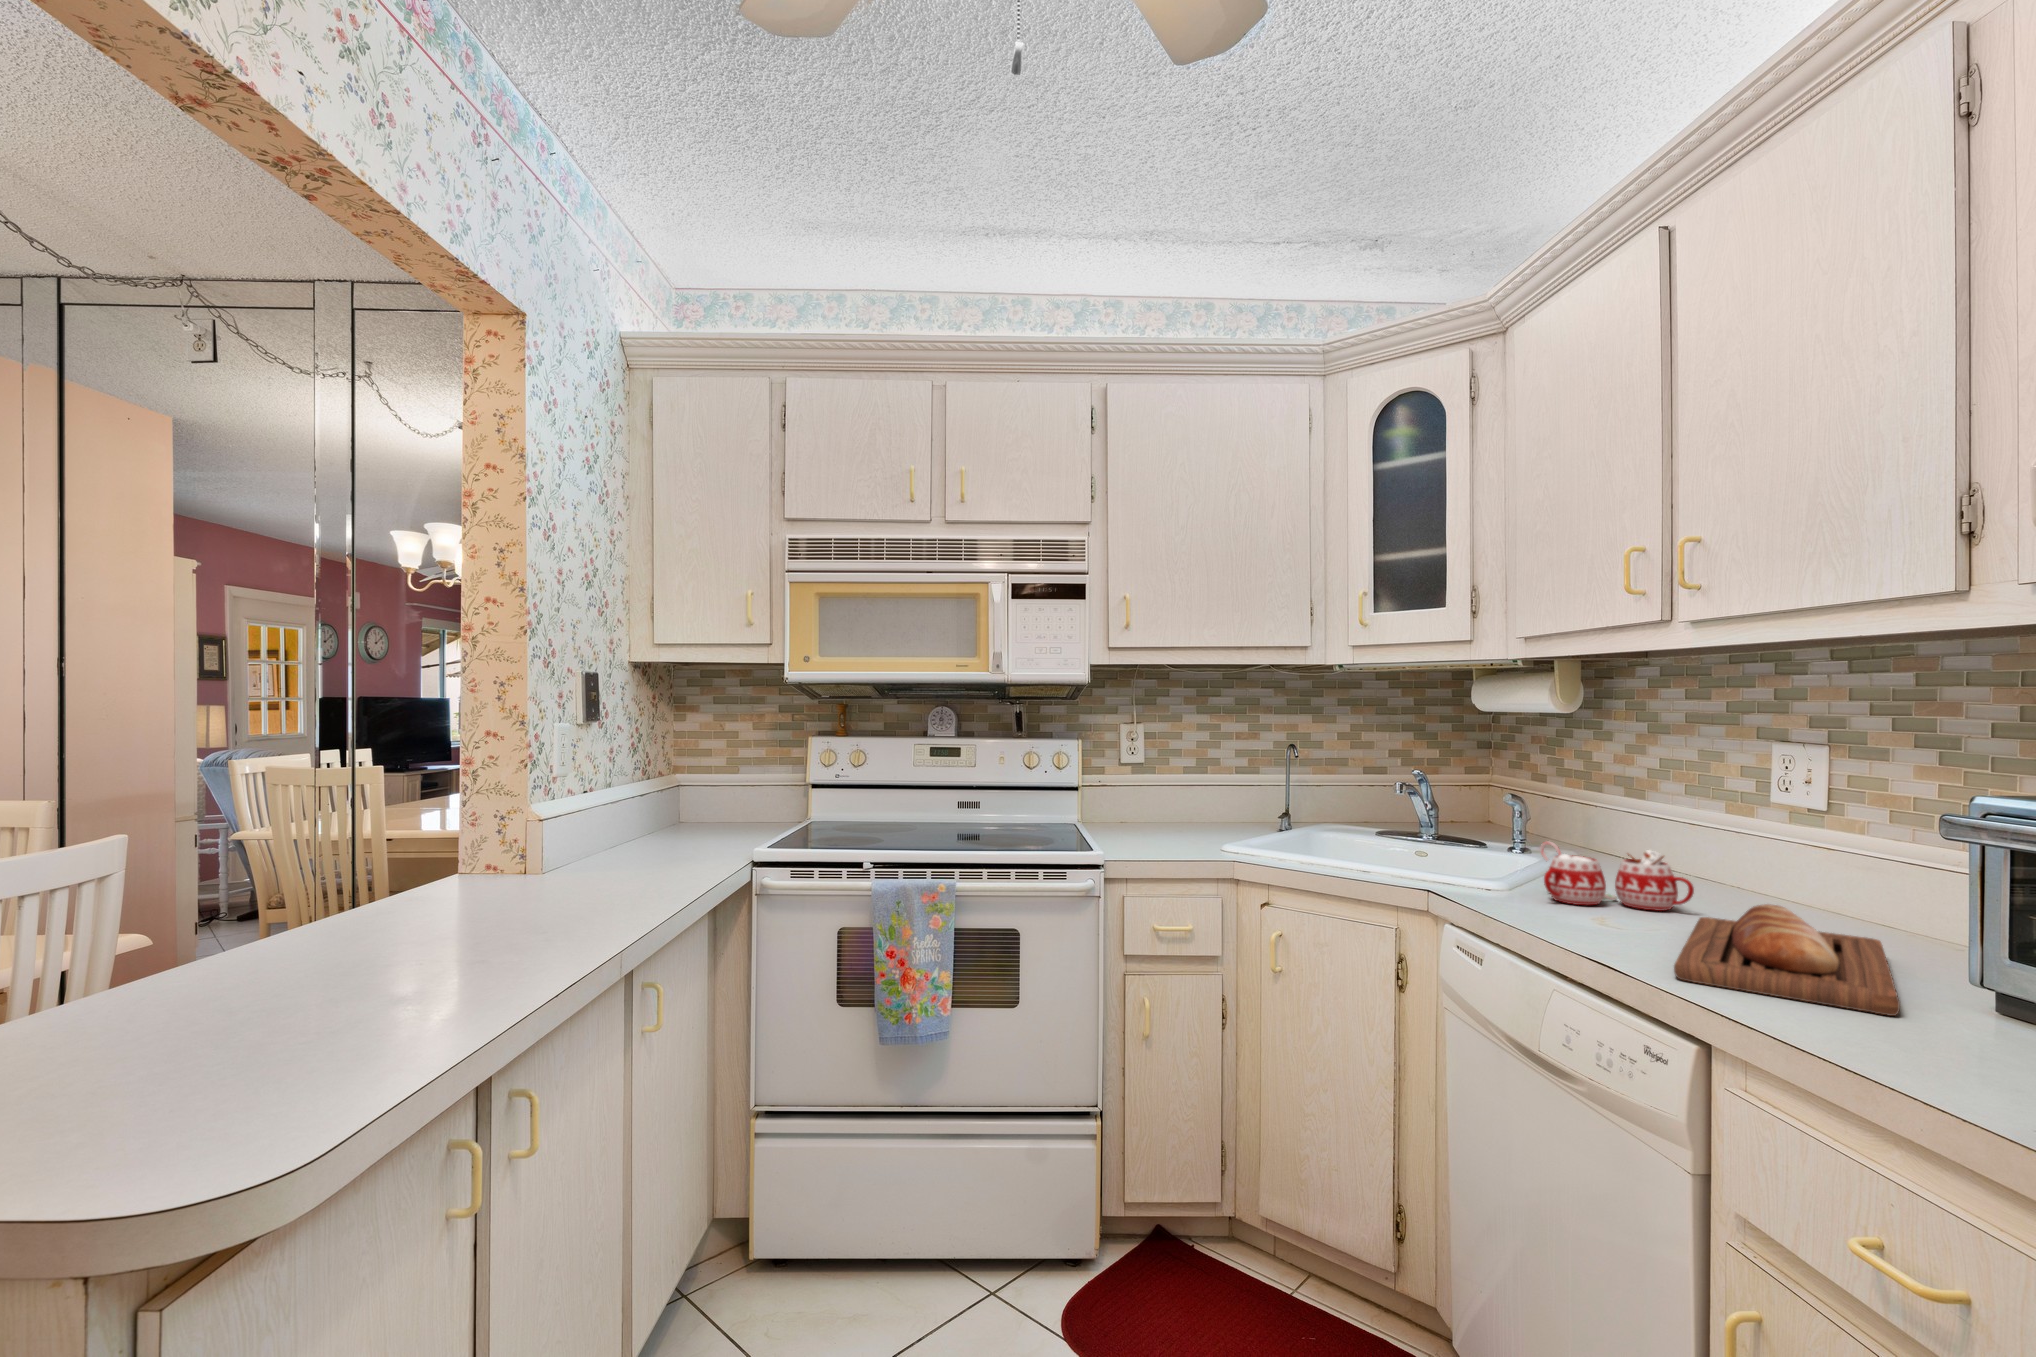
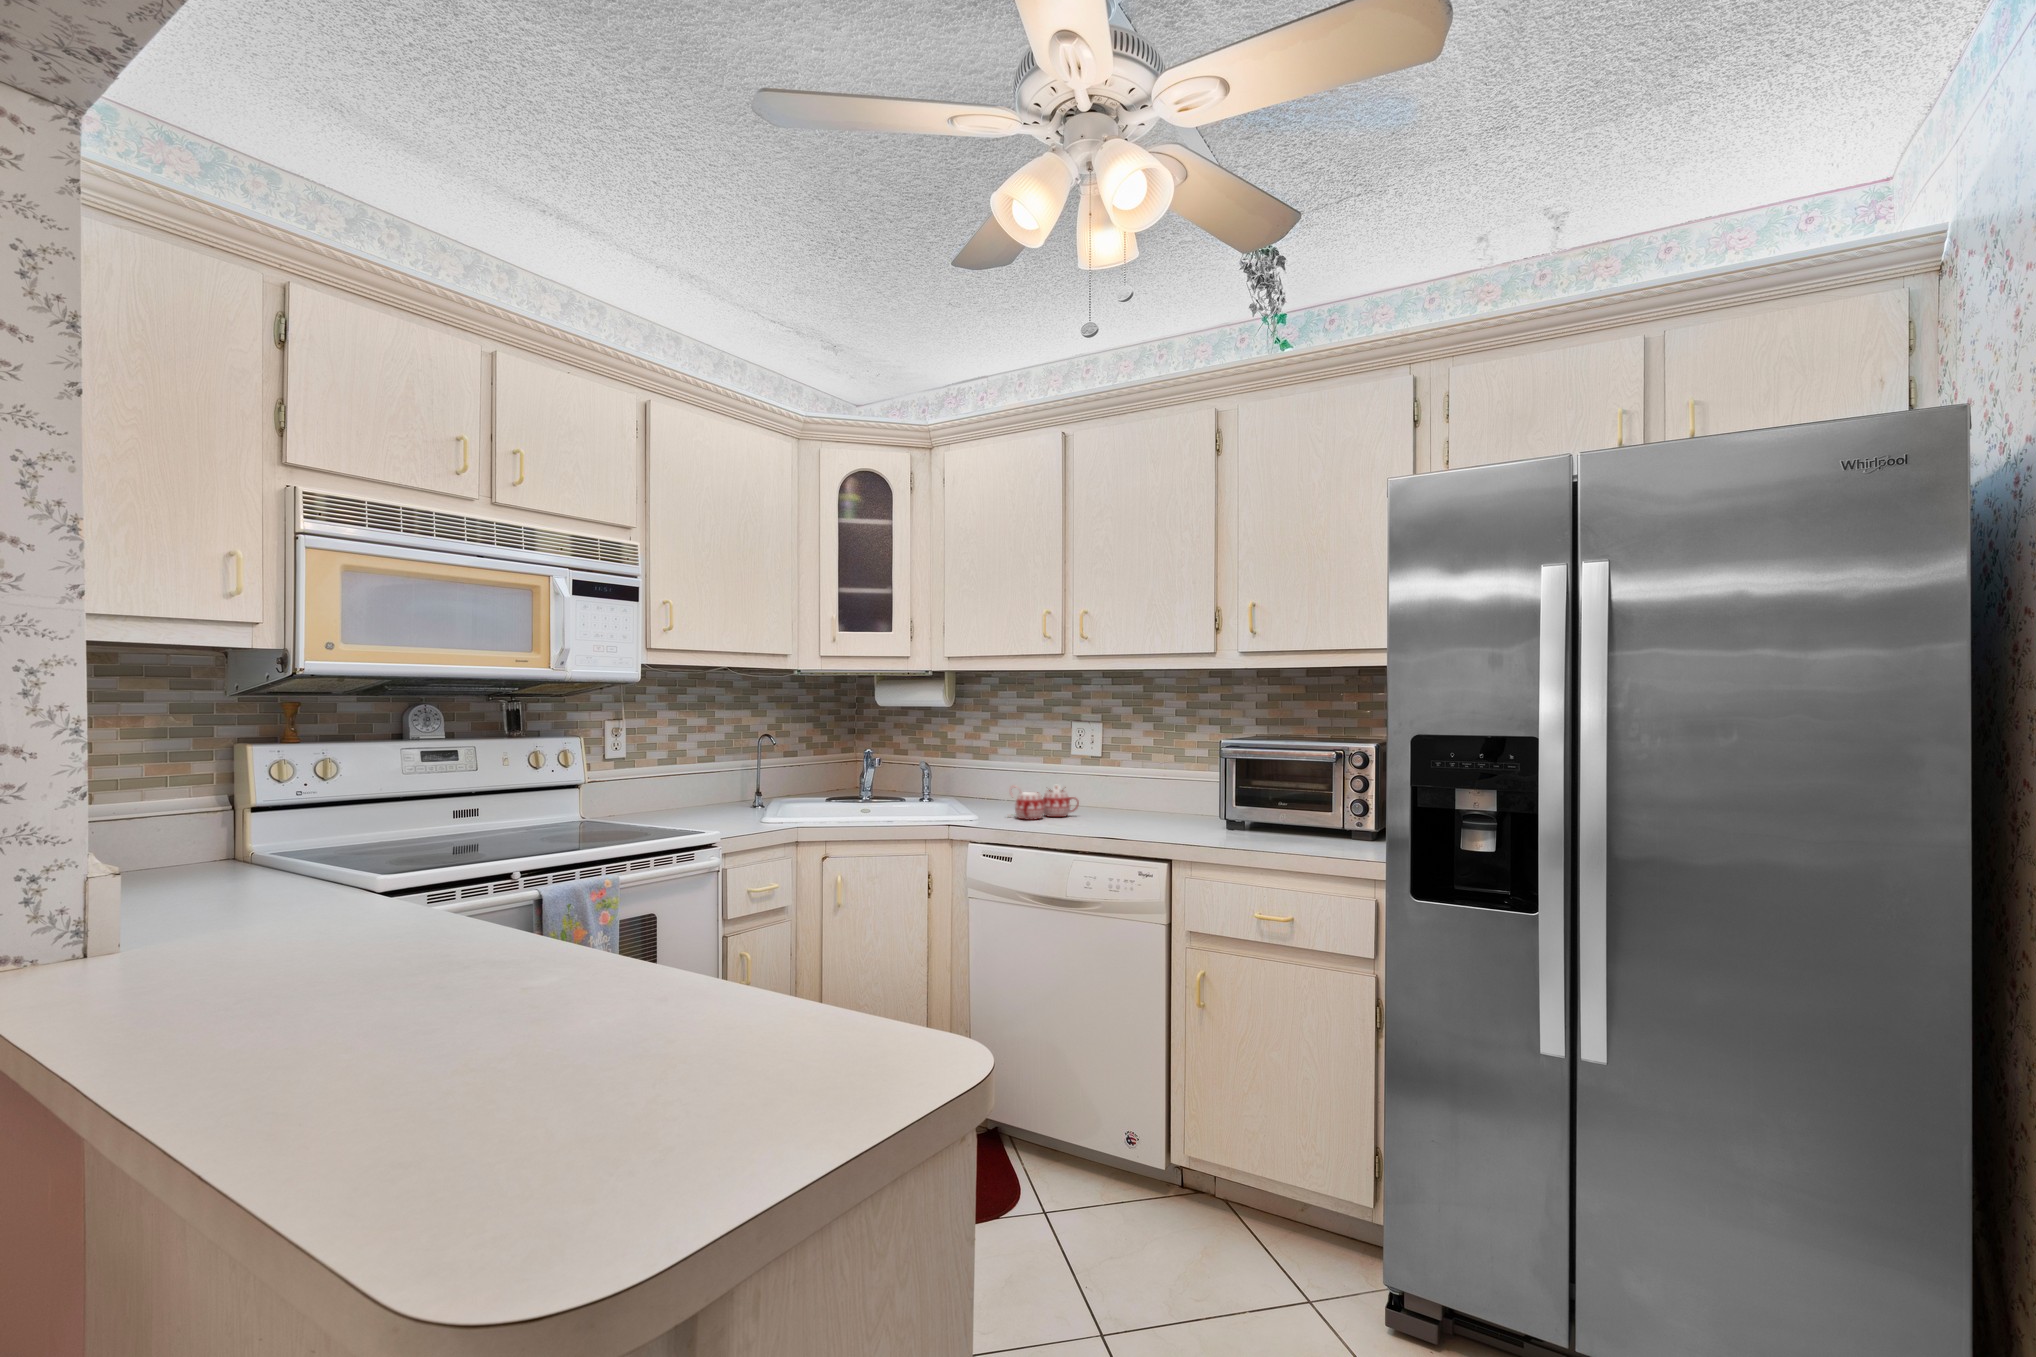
bread loaf: present [1674,904,1900,1016] -> none [1100,801,1216,836]

